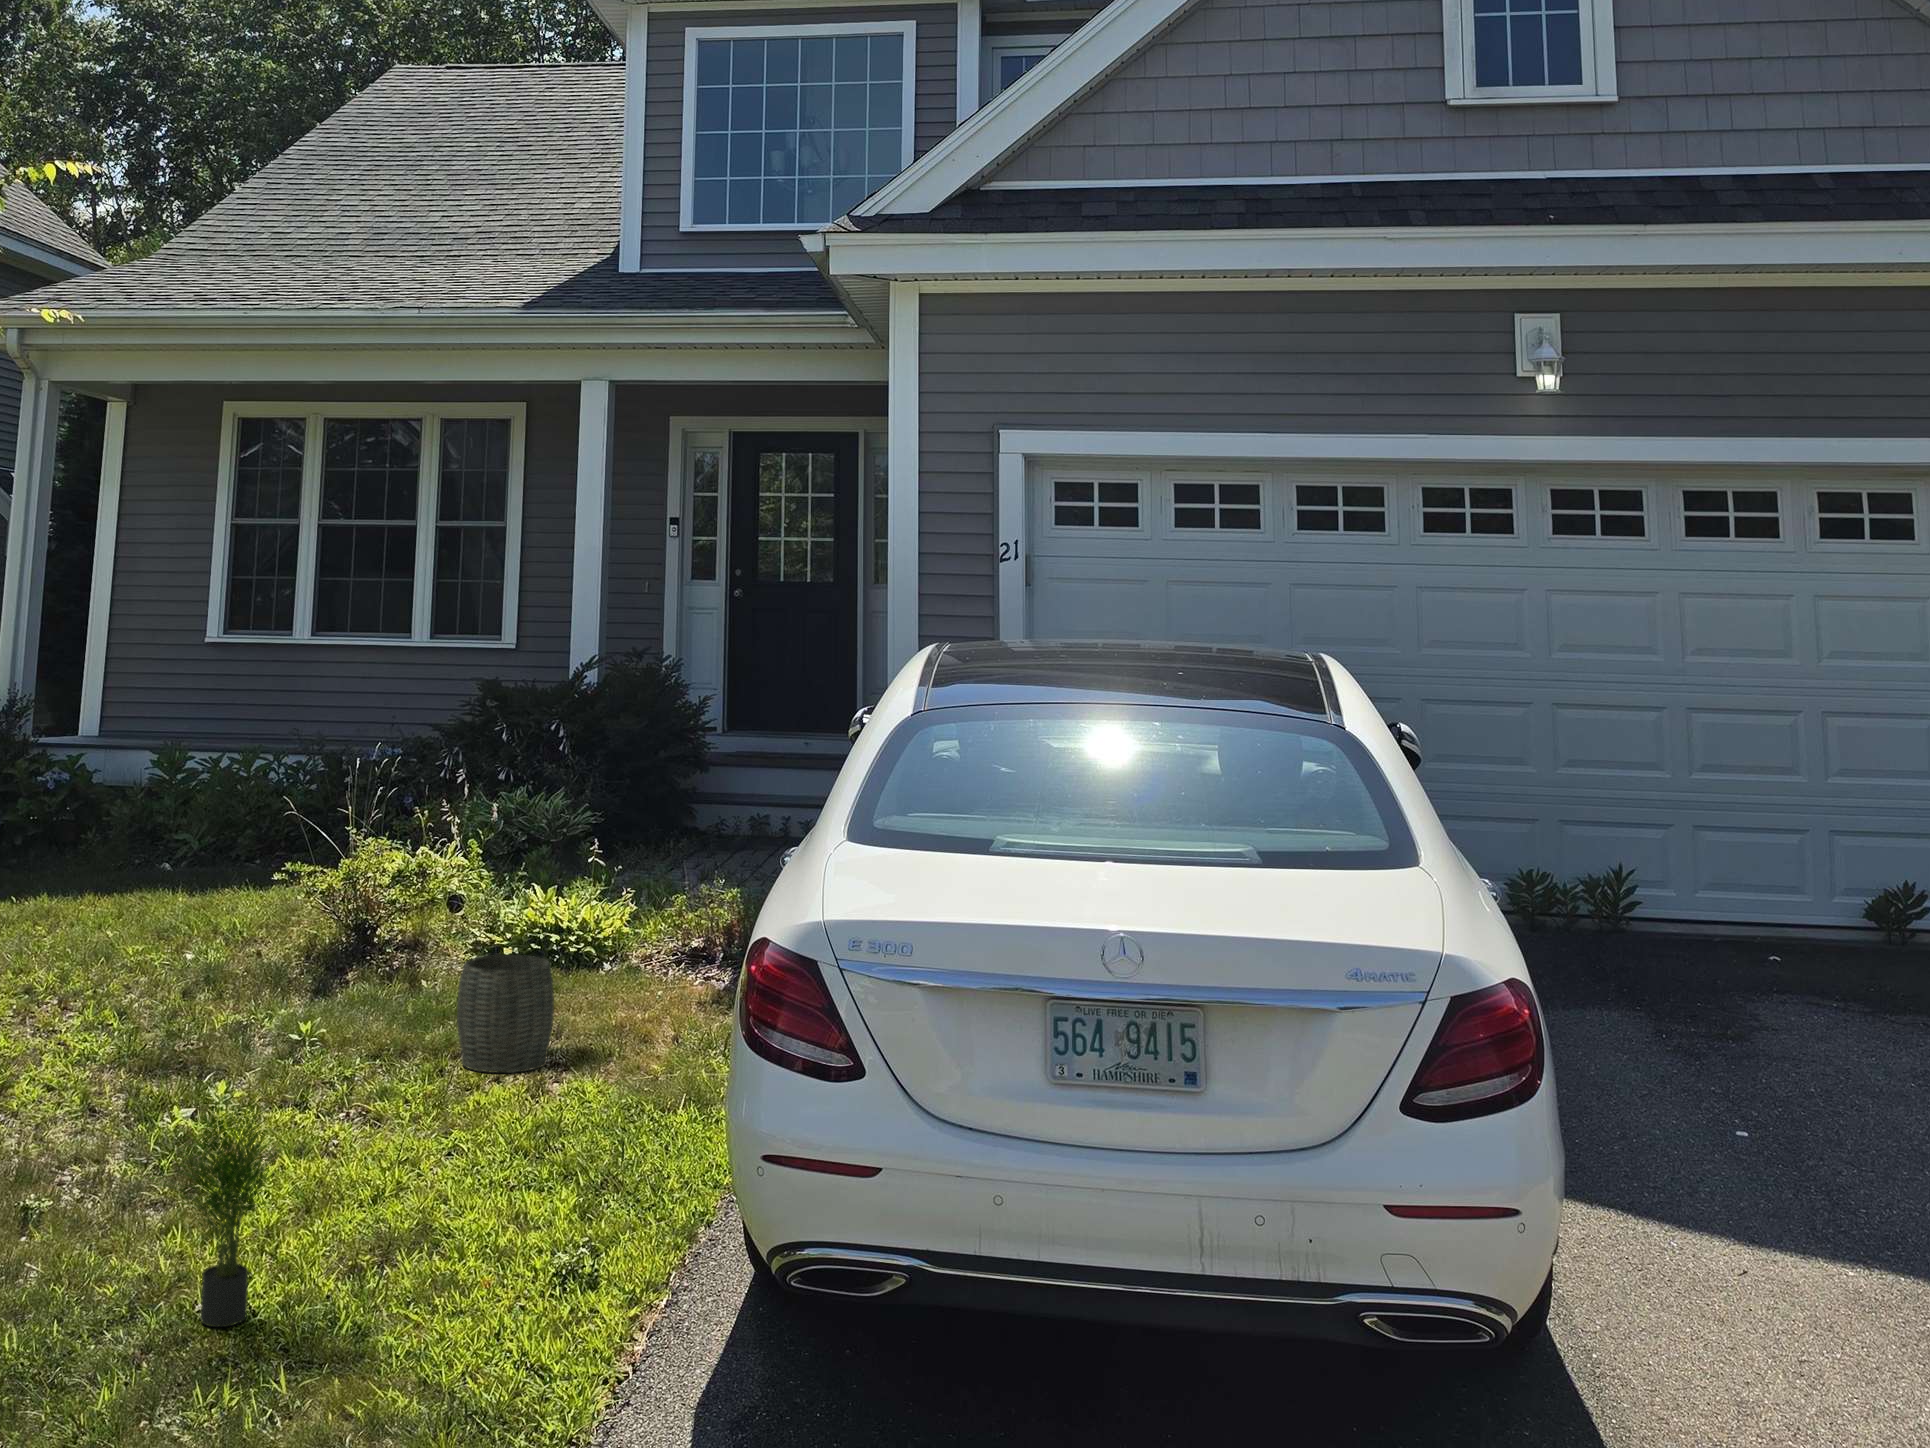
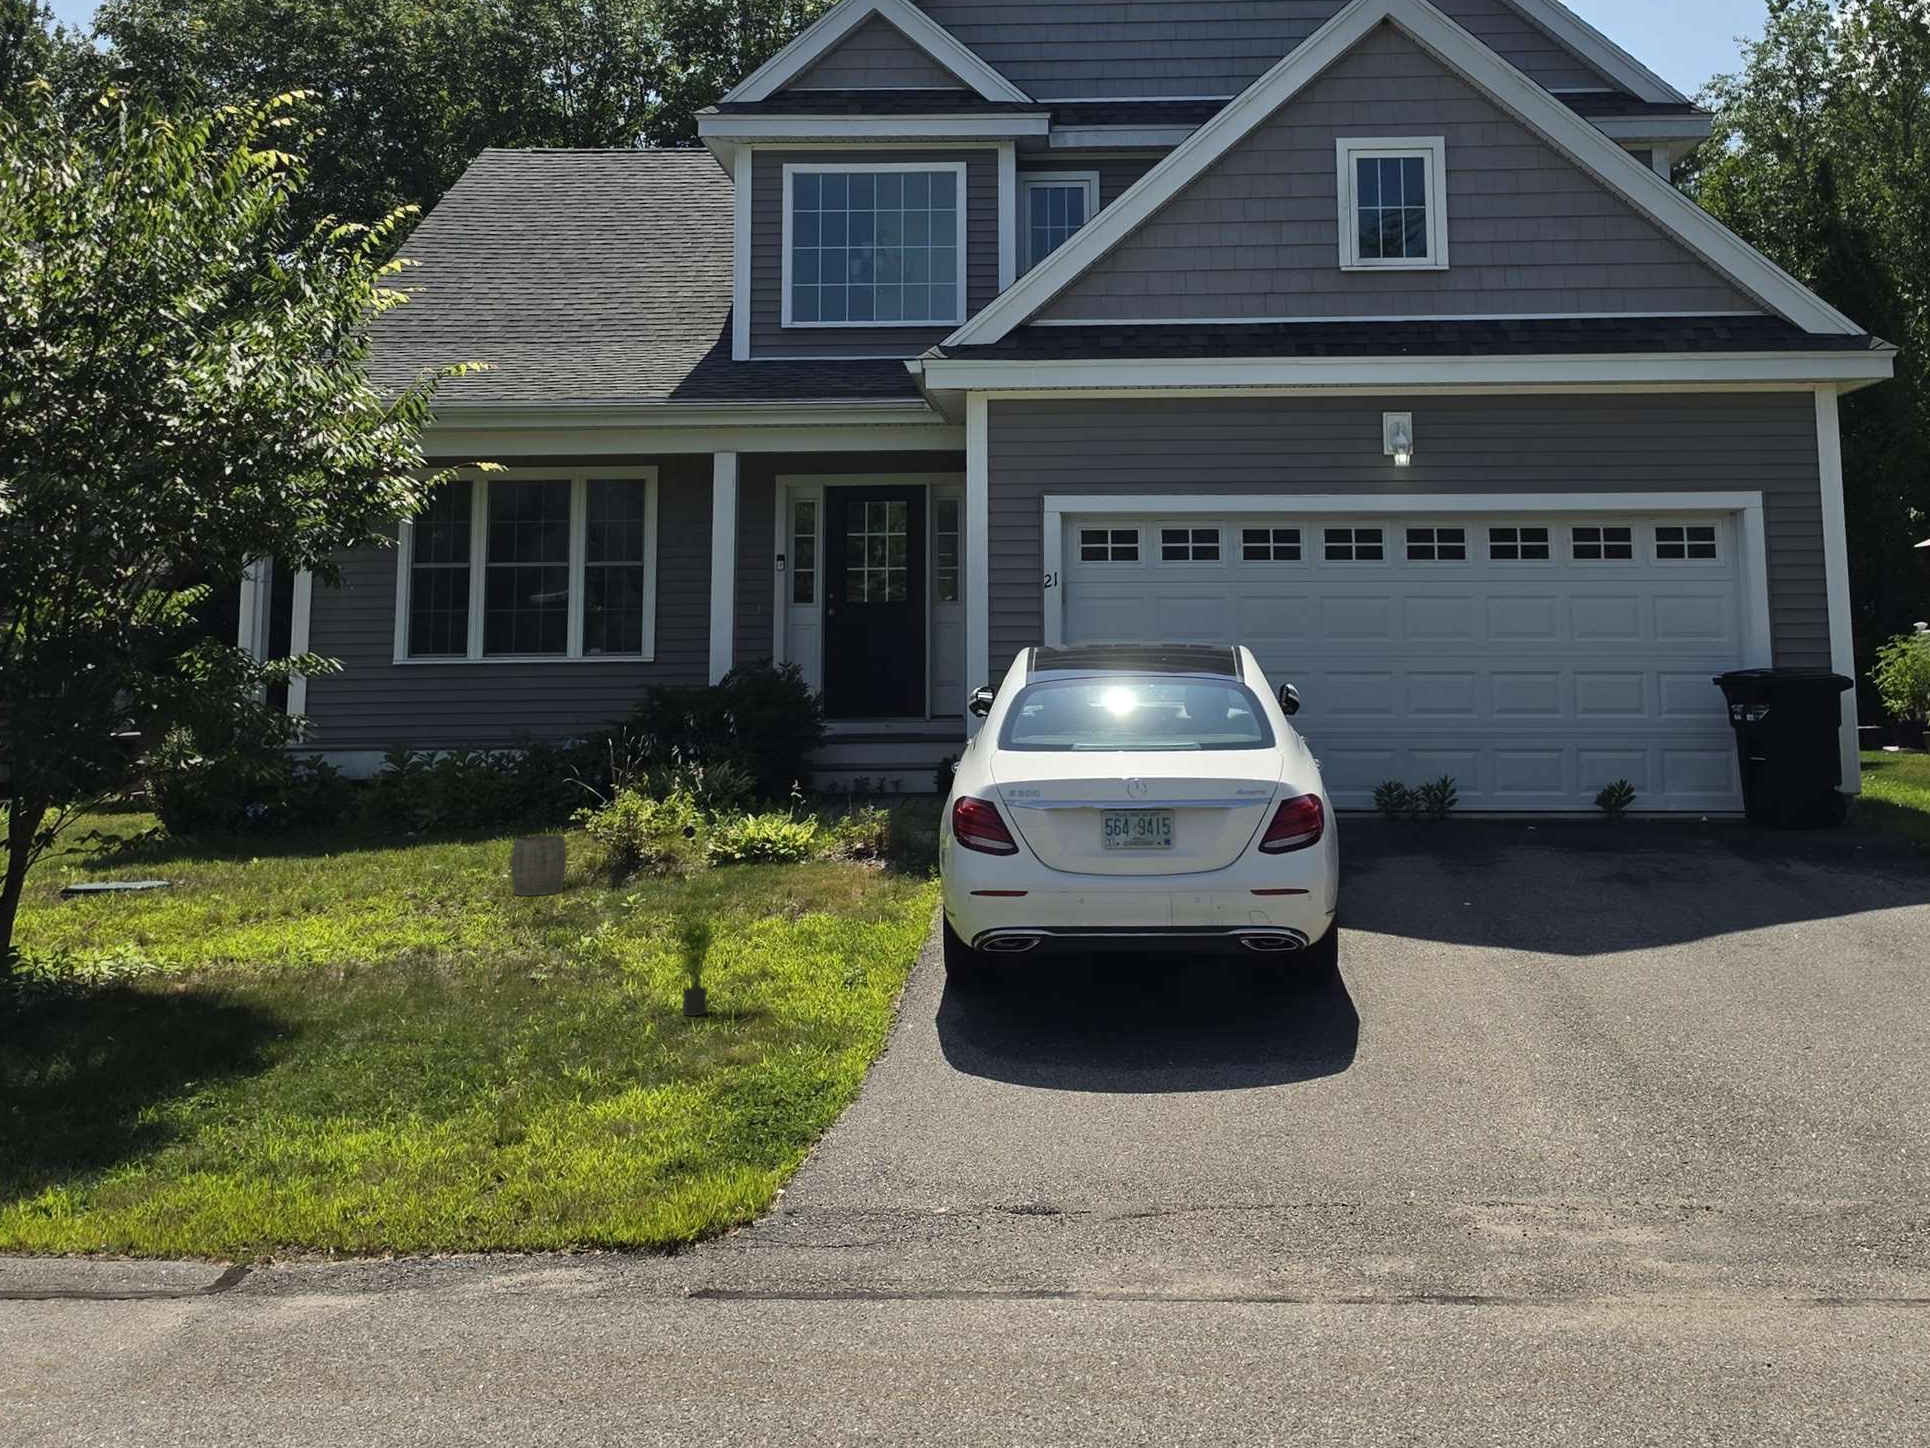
woven basket: present [457,955,554,1073] -> present [511,834,566,896]

